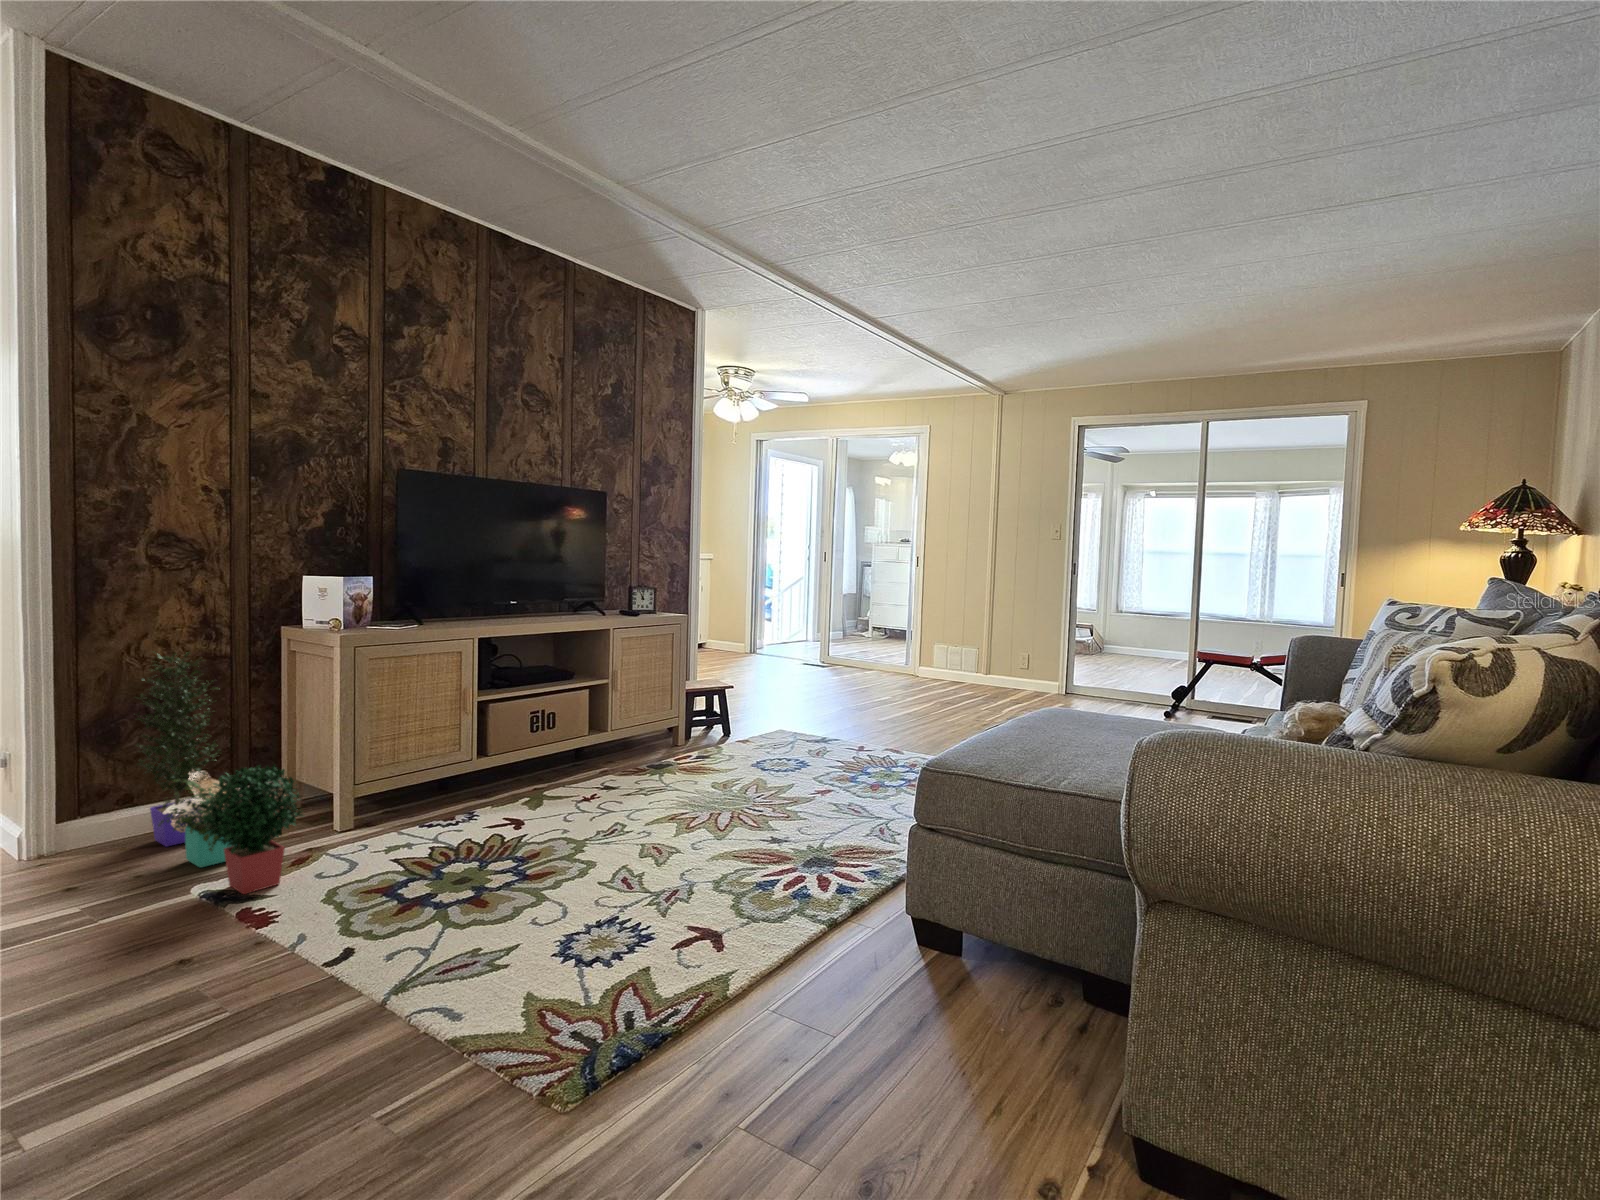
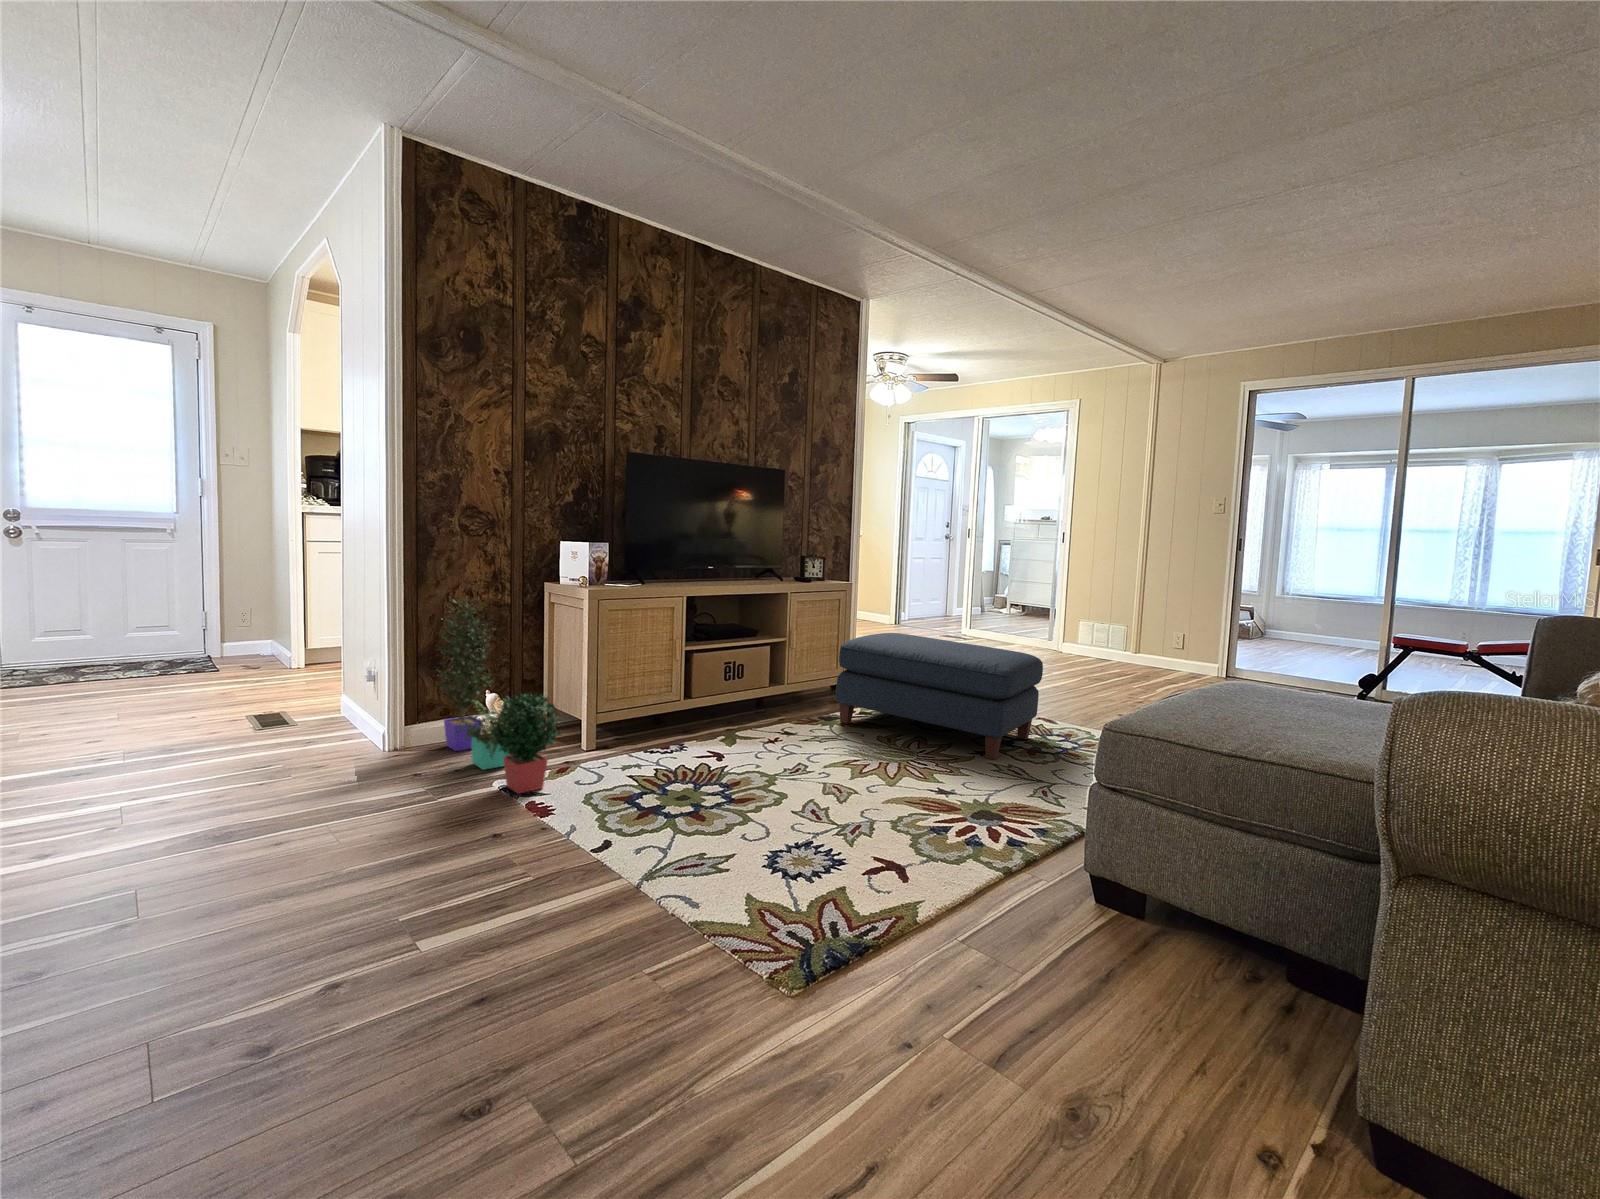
ottoman: none [664,665,890,799] -> present [836,633,1043,759]

